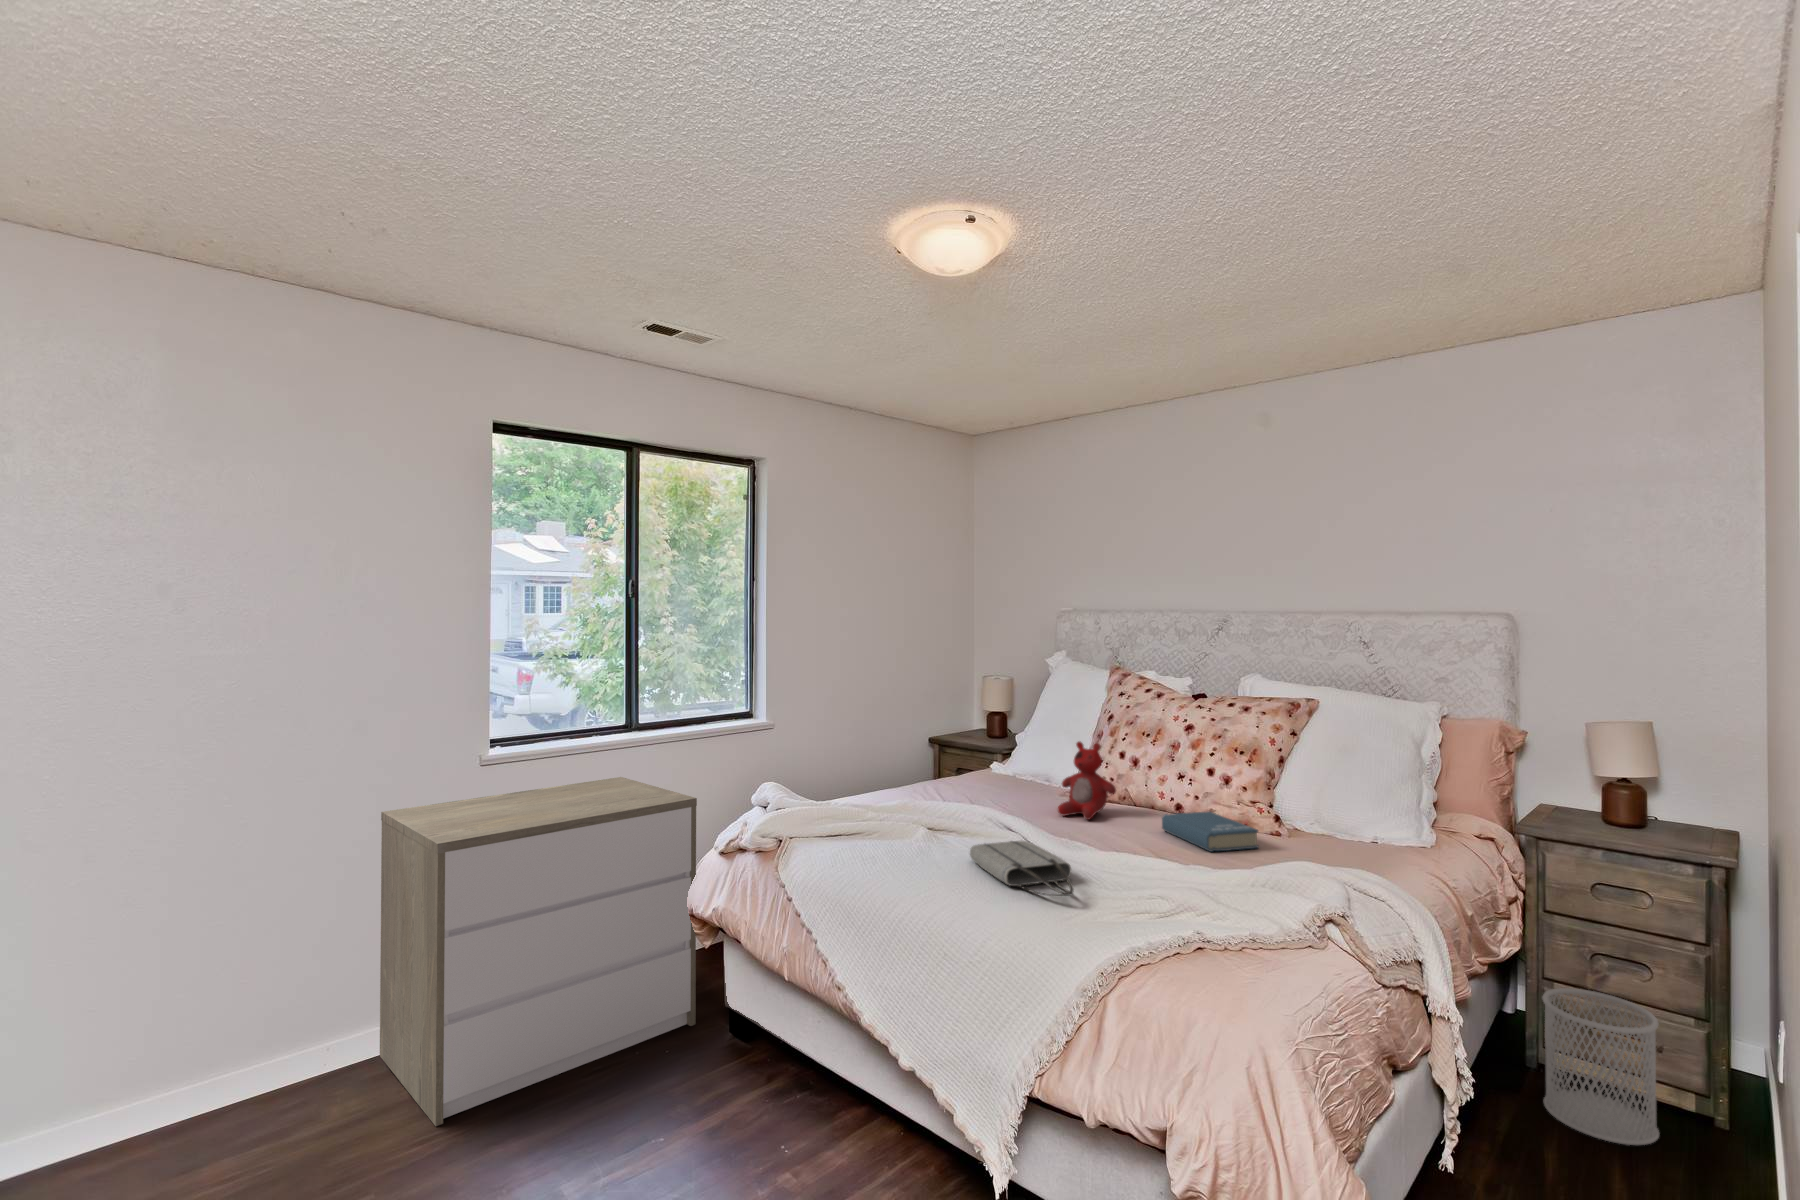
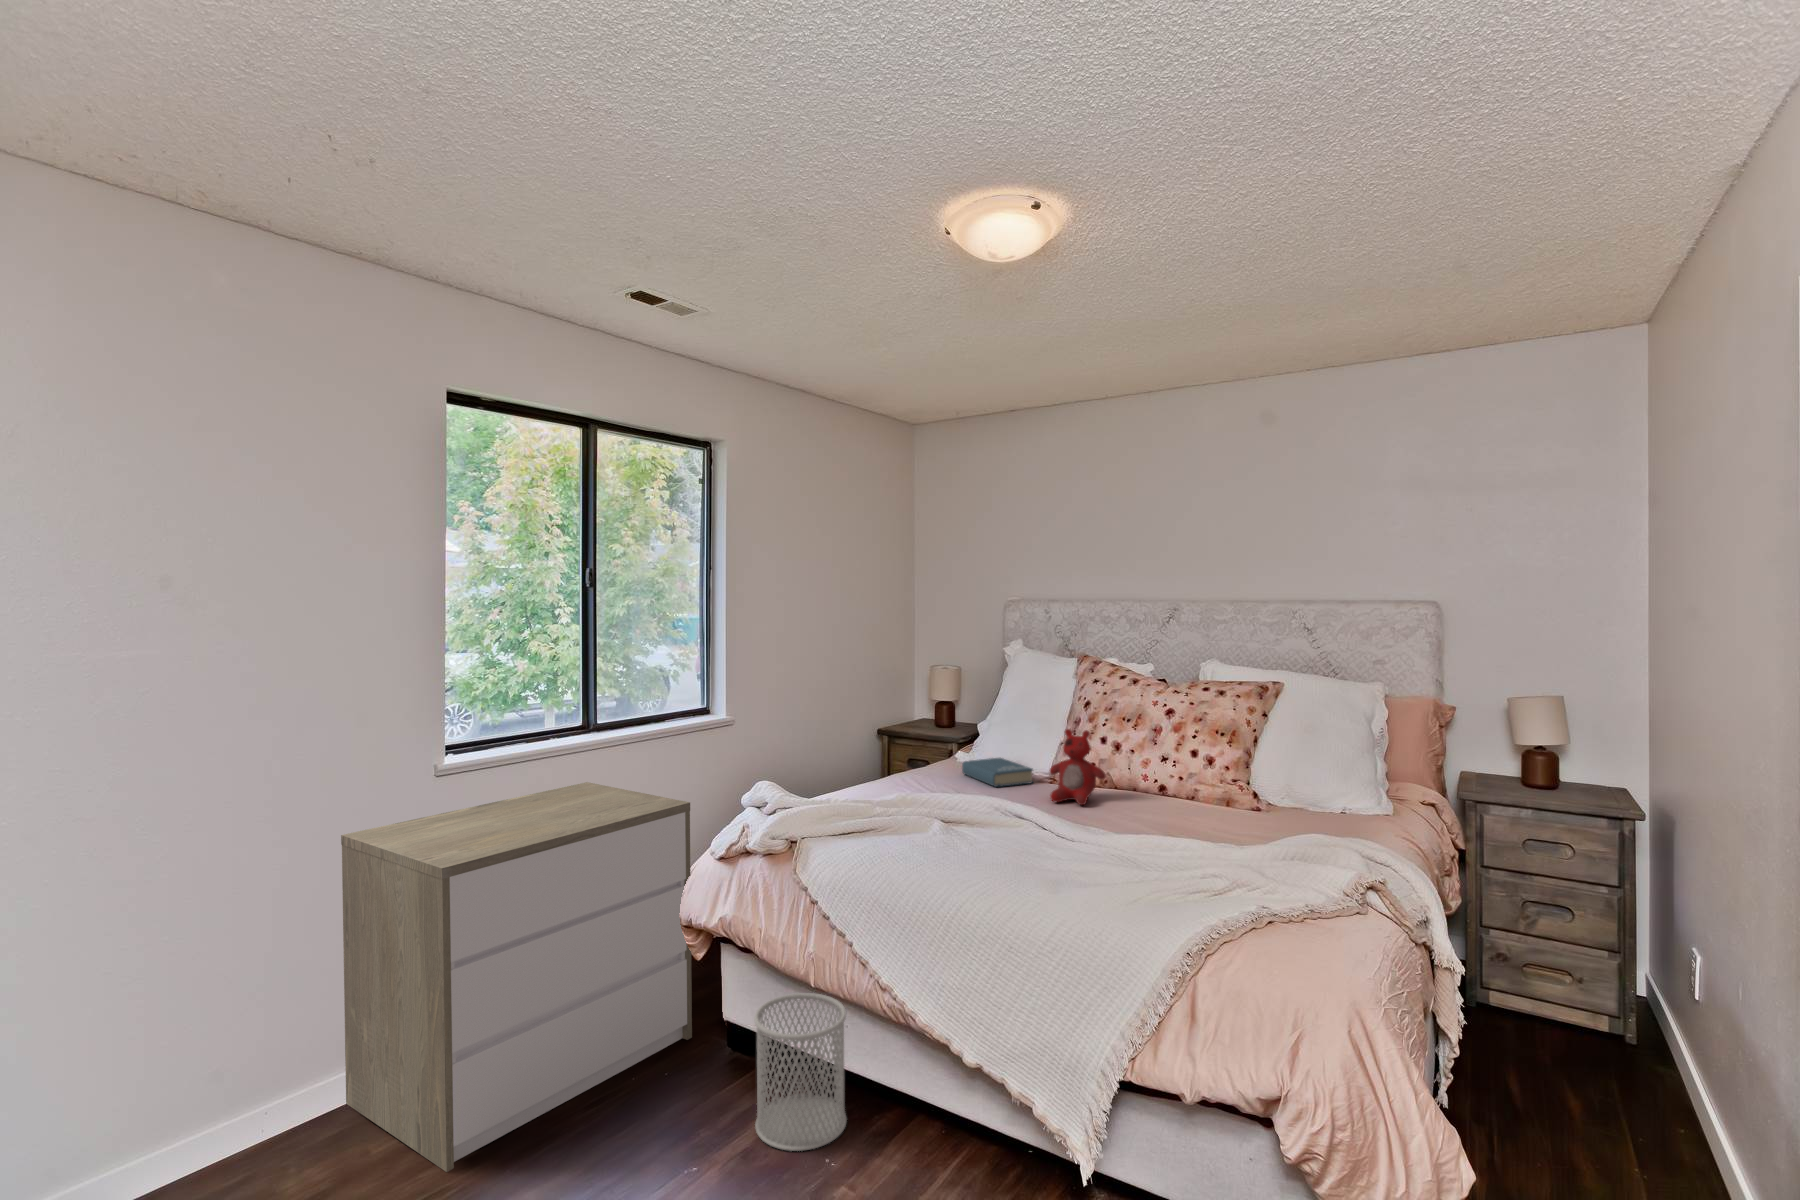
book: present [1162,811,1258,852] -> present [962,758,1033,787]
tote bag: present [970,841,1074,896] -> none [1003,831,1128,884]
wastebasket: present [1542,988,1659,1145] -> present [754,993,847,1151]

